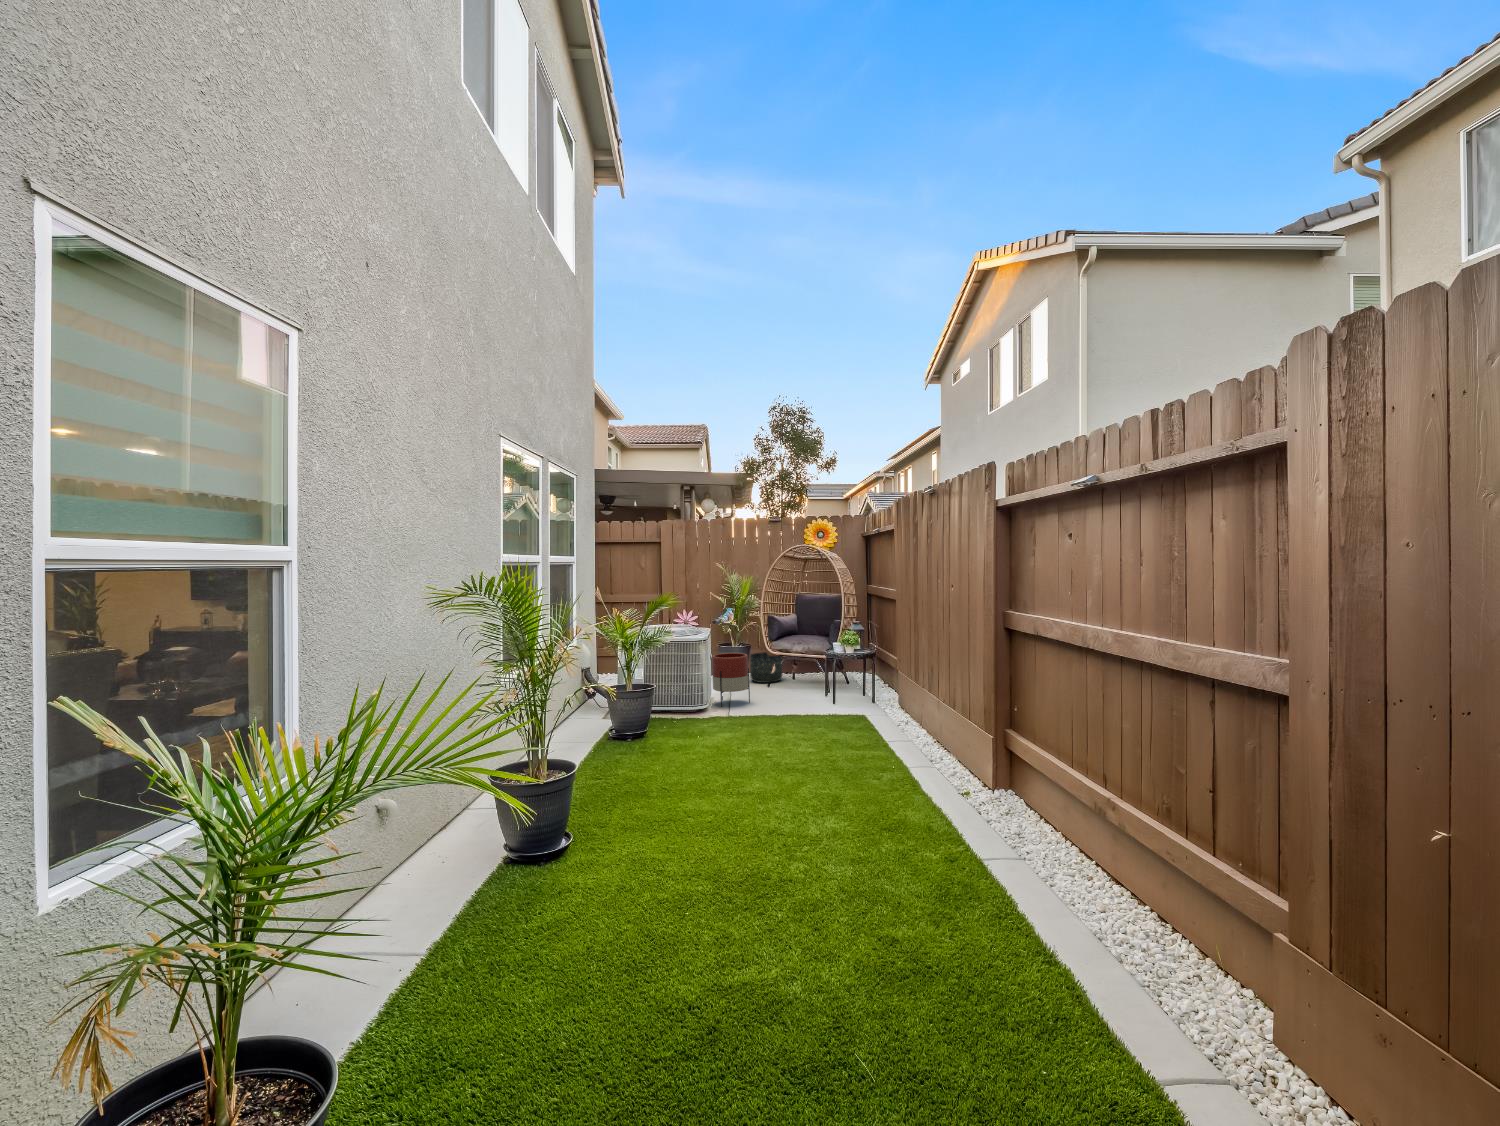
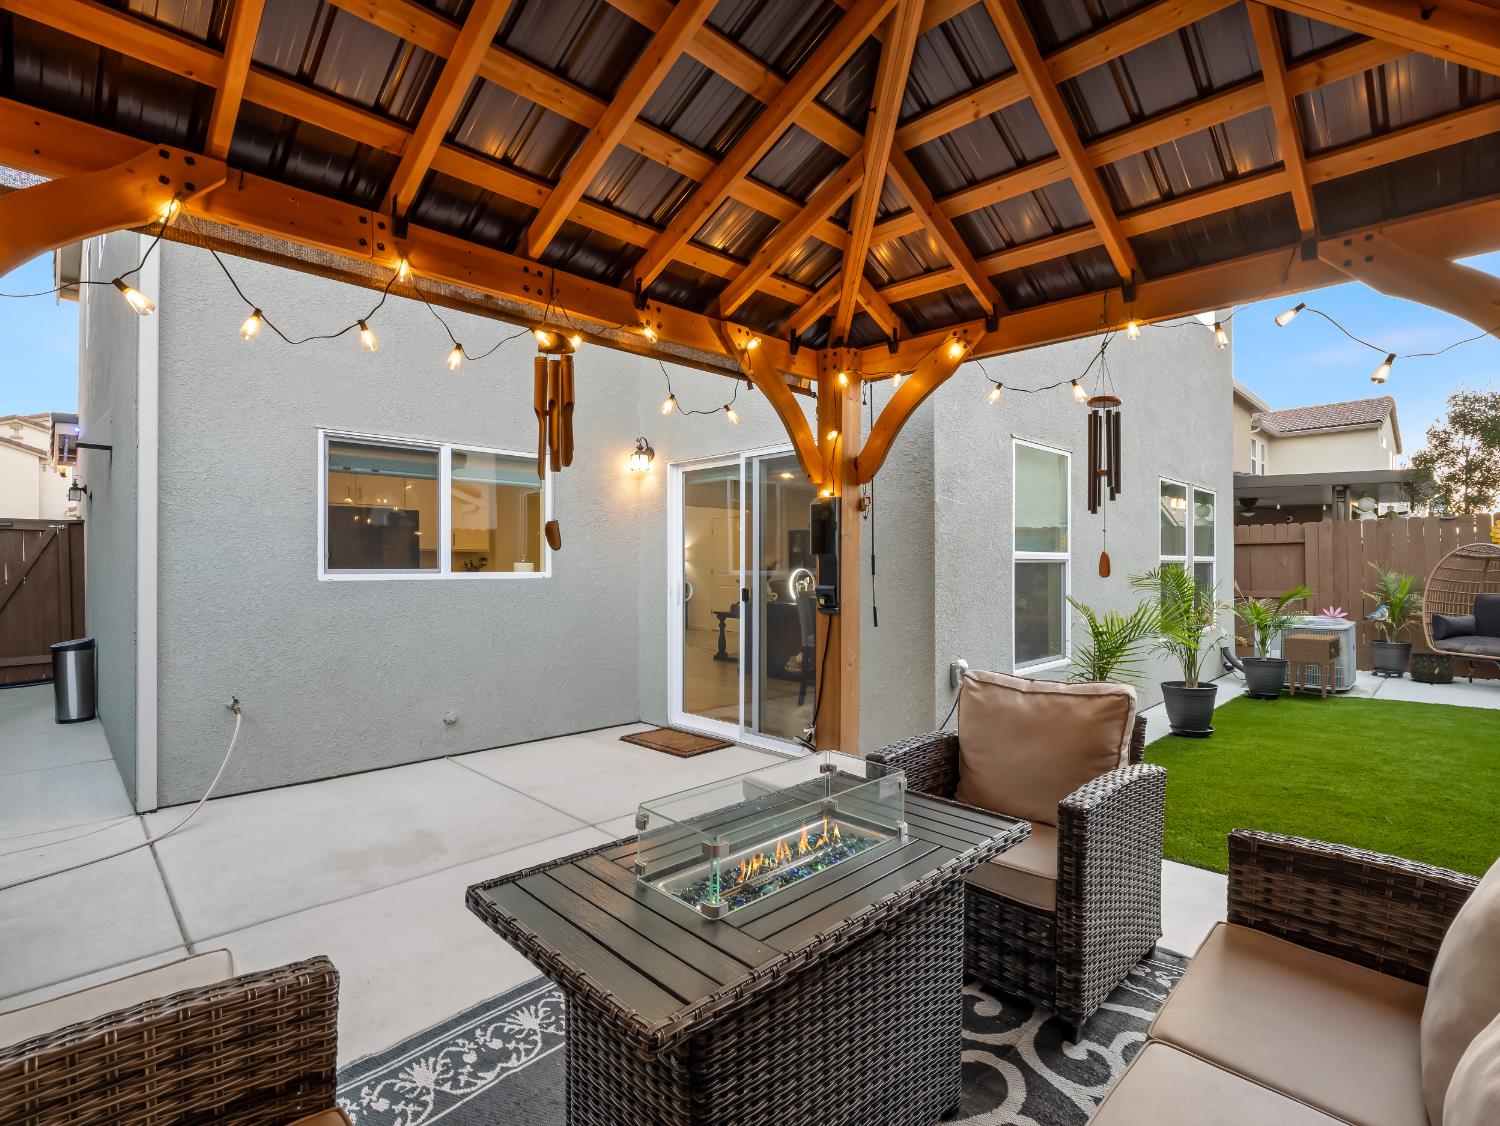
side table: none [648,647,701,725] -> present [1284,634,1342,698]
planter: present [712,653,750,707] -> none [1356,646,1401,694]

